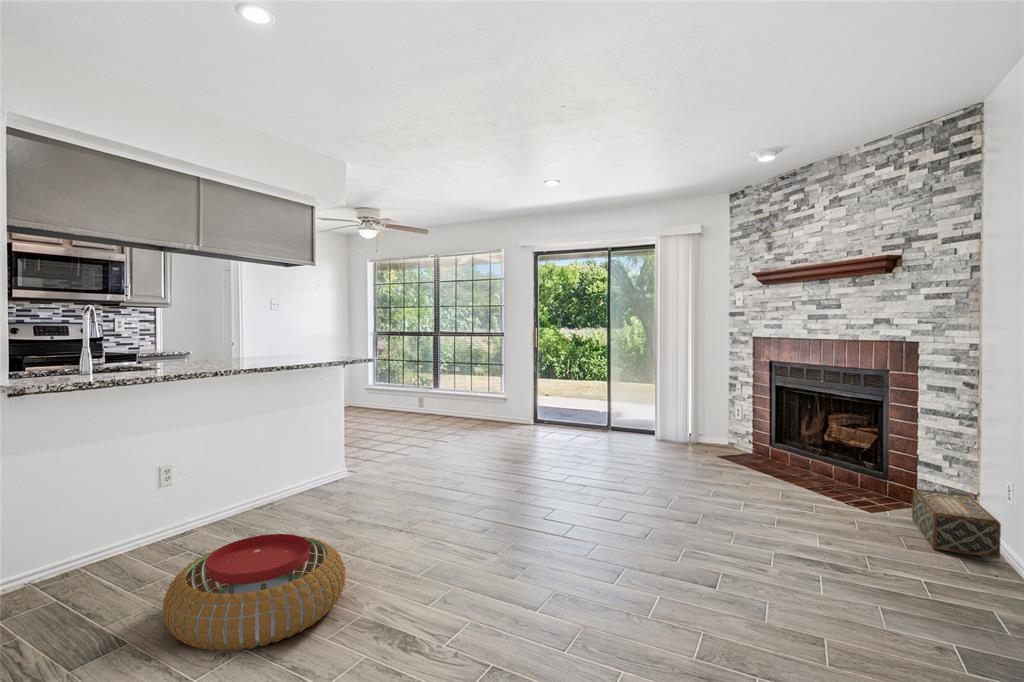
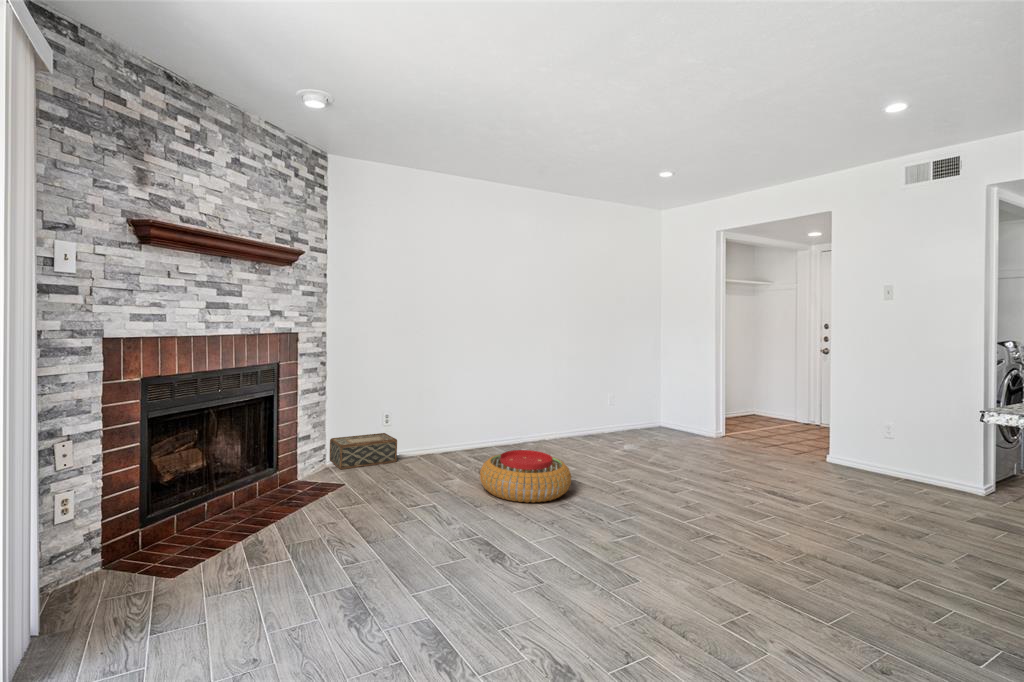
pouf: present [163,534,345,652] -> present [480,450,571,503]

